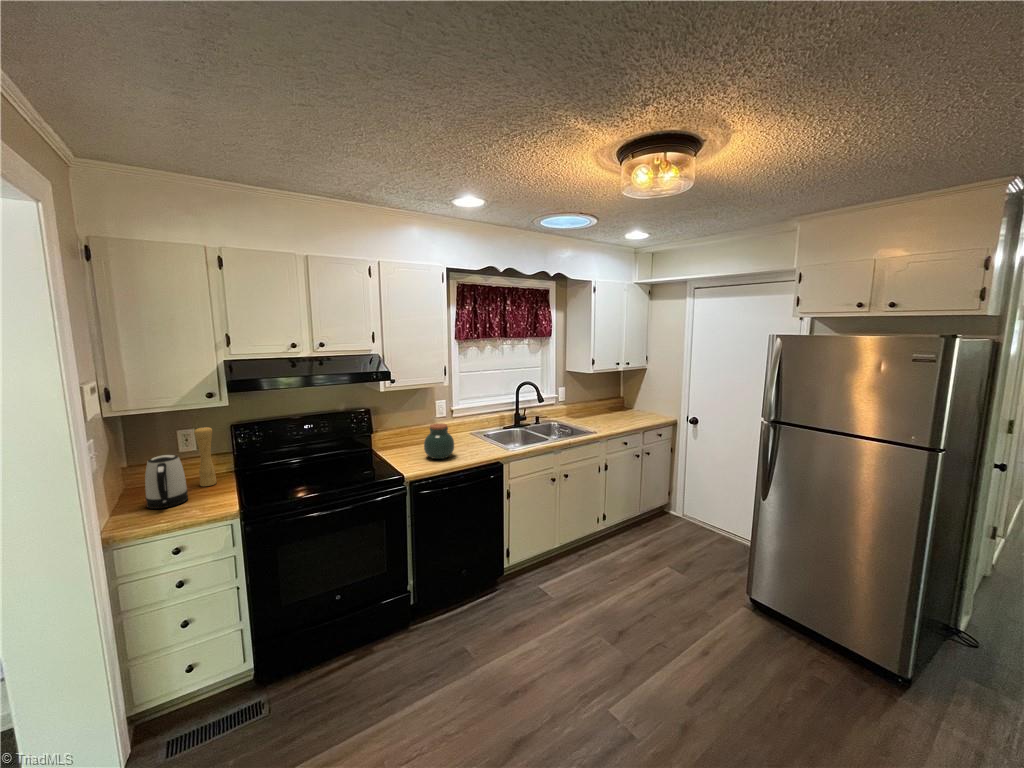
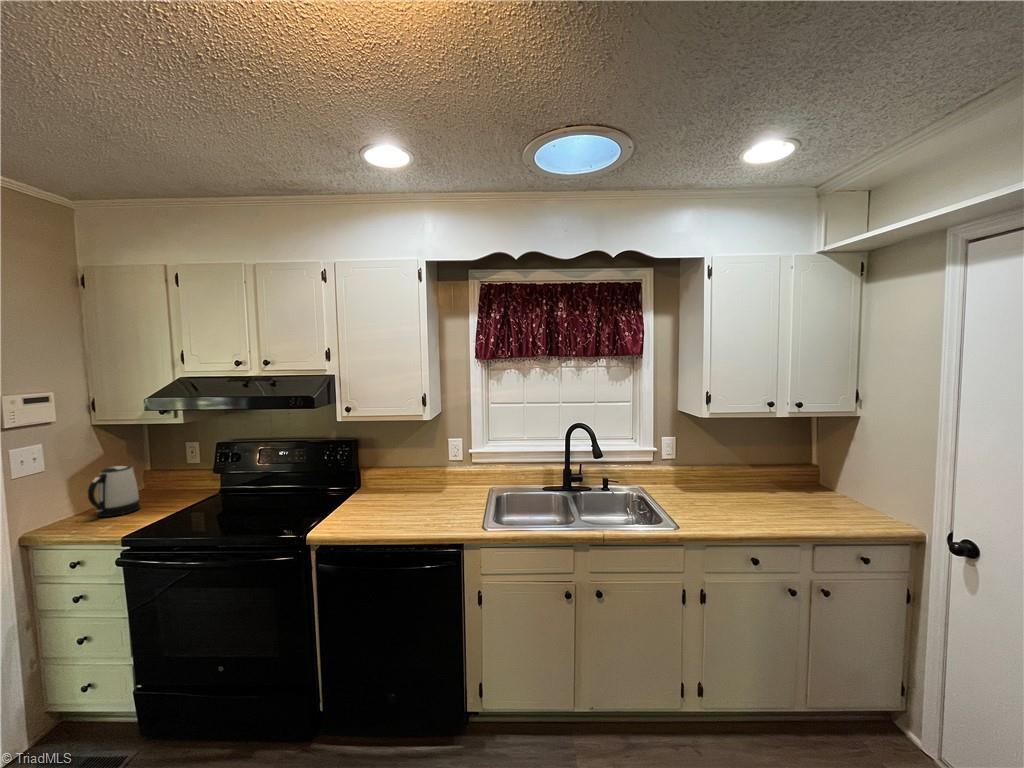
jar: present [424,423,454,459] -> none [361,471,404,521]
pepper mill: present [194,427,217,486] -> none [167,442,189,501]

